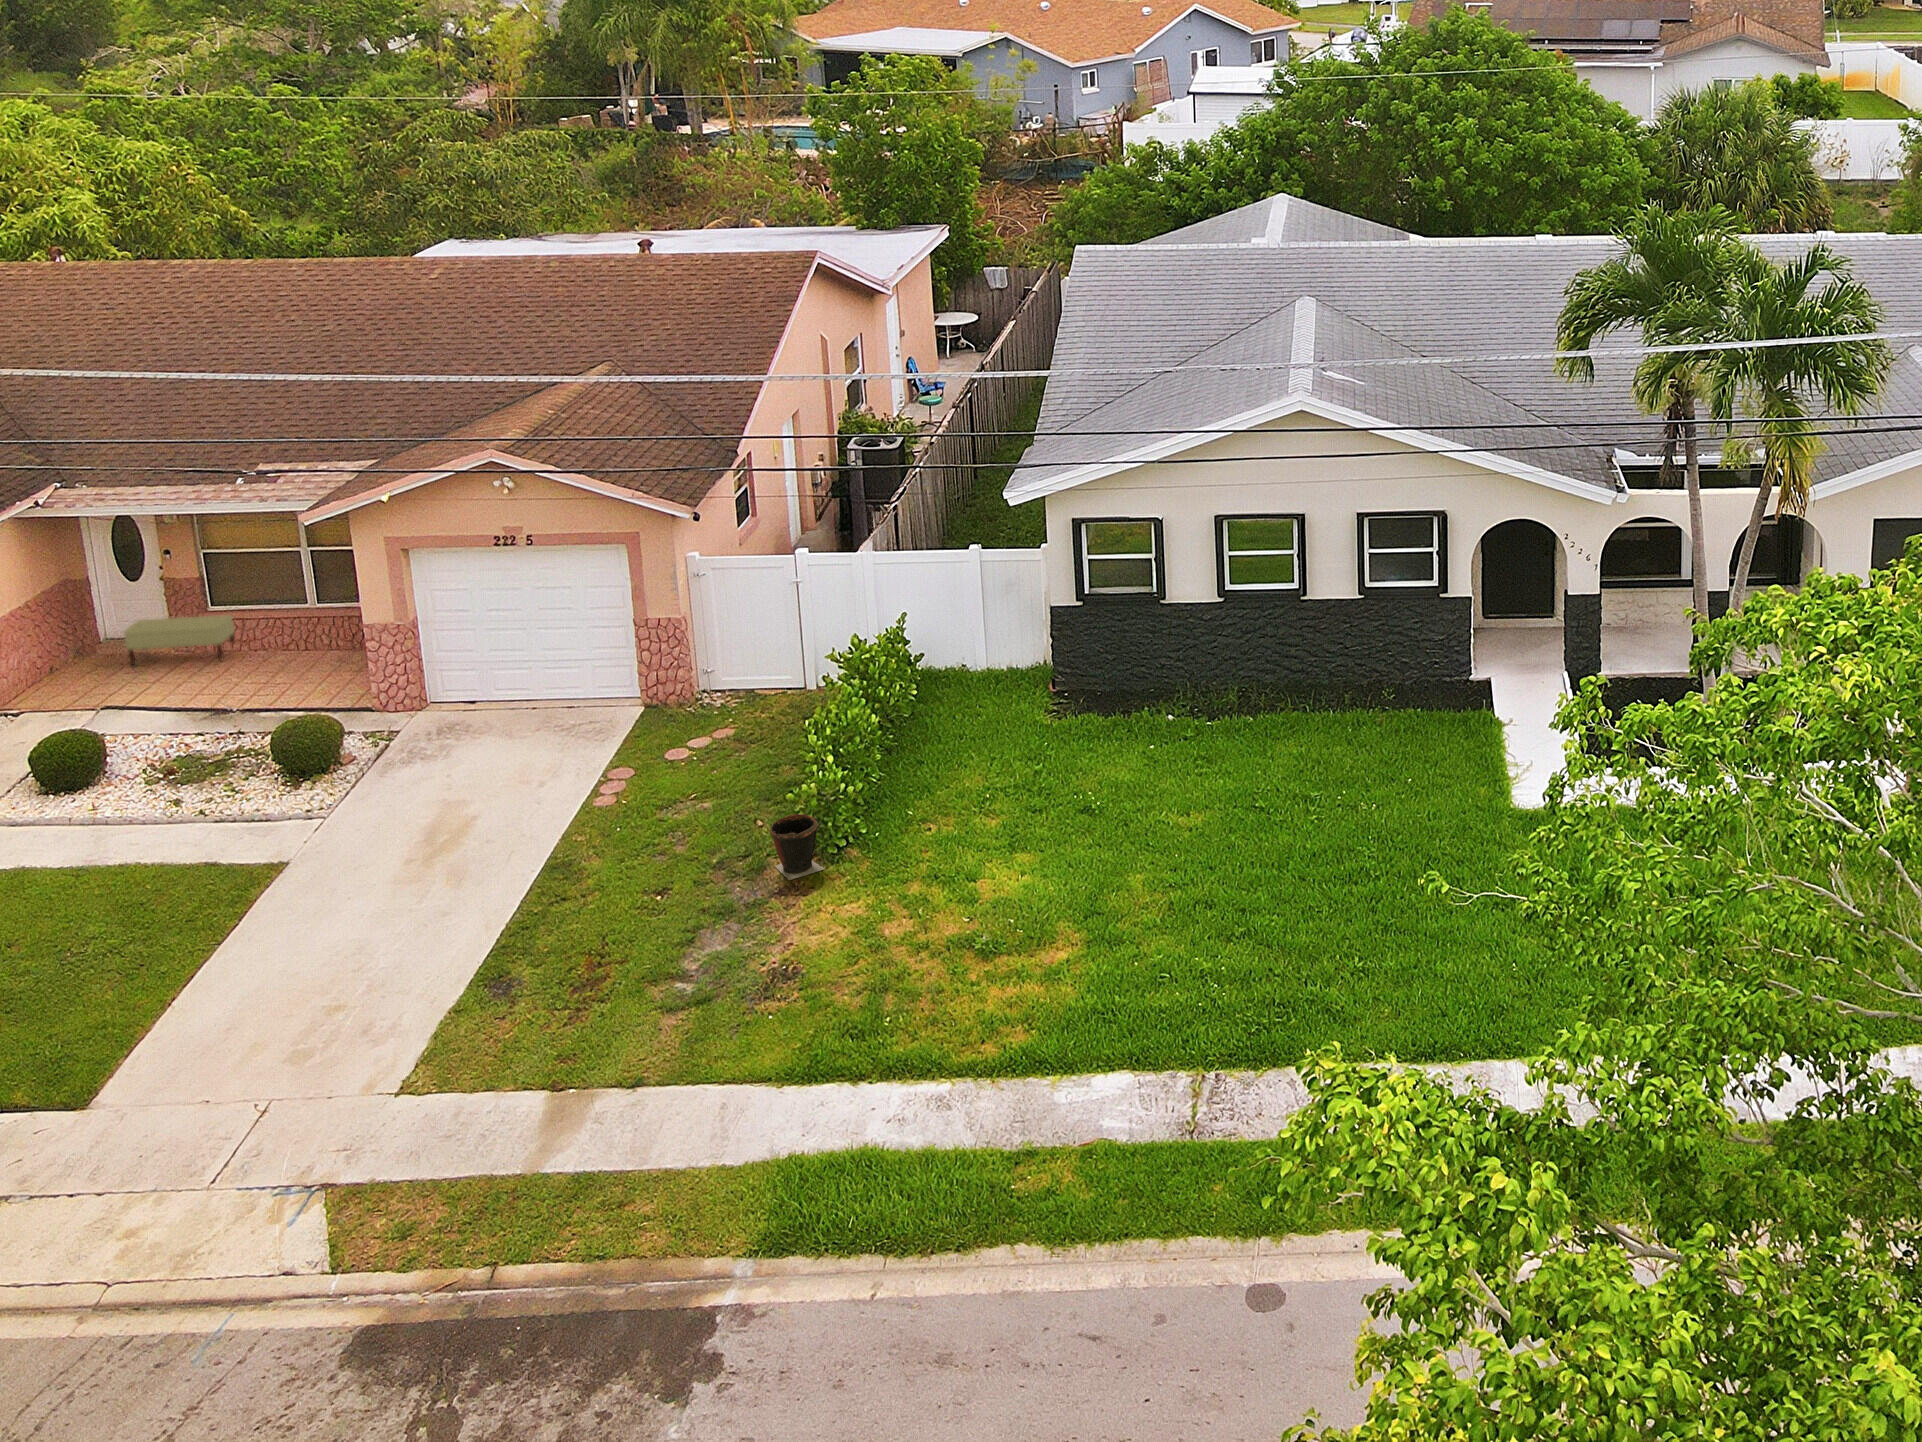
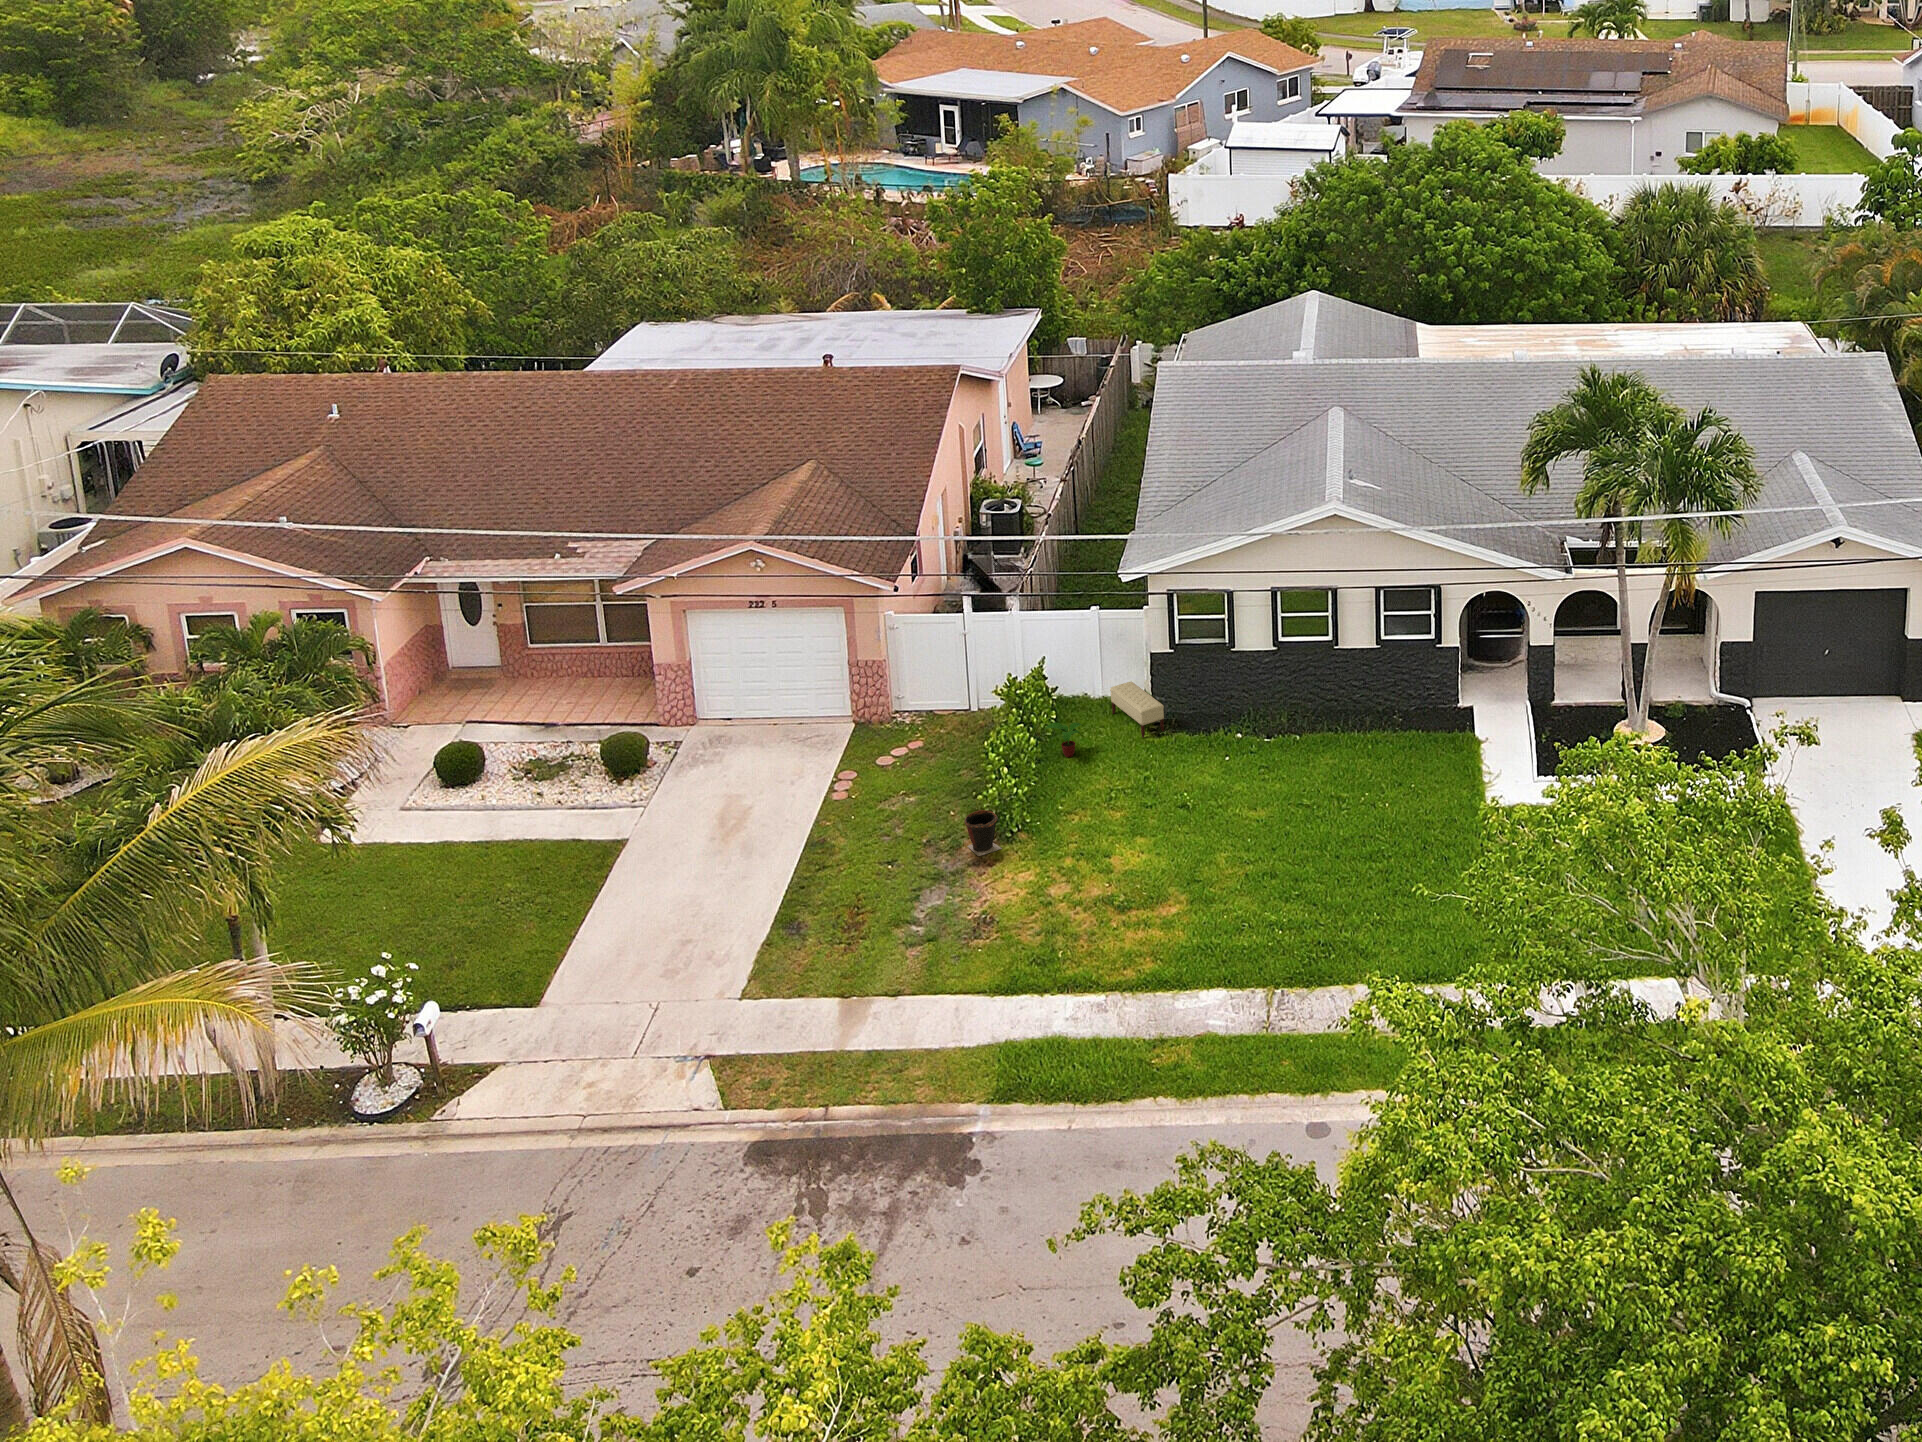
bench: present [124,615,234,666] -> present [1110,682,1164,738]
potted plant: none [900,699,955,747] -> present [1045,723,1082,757]

